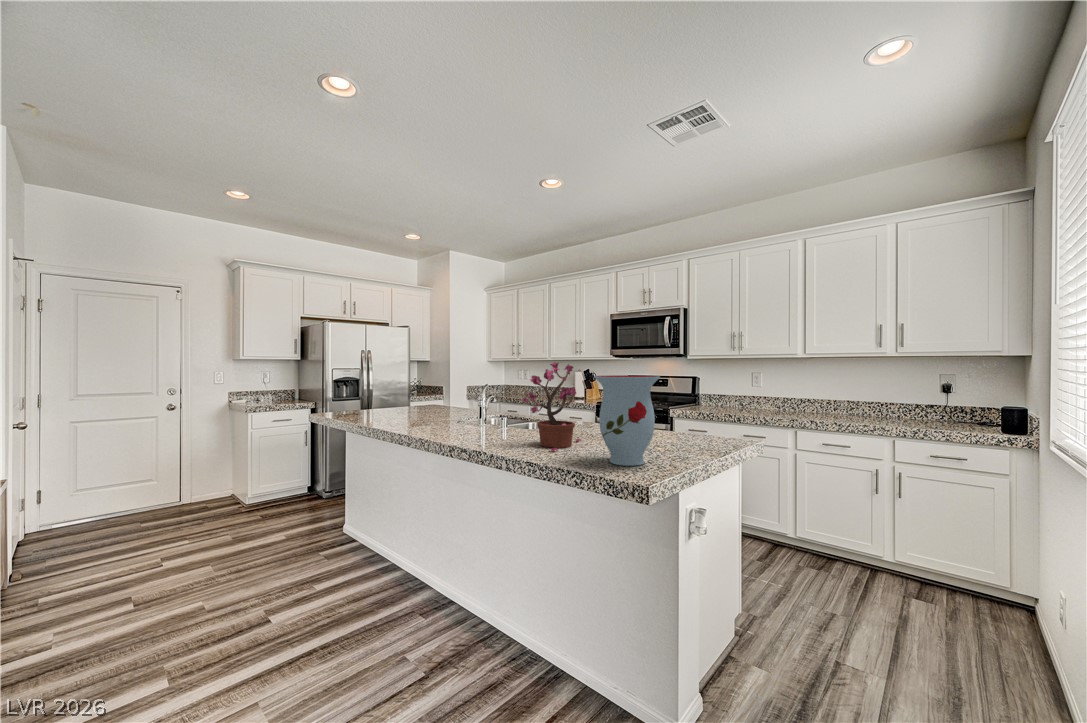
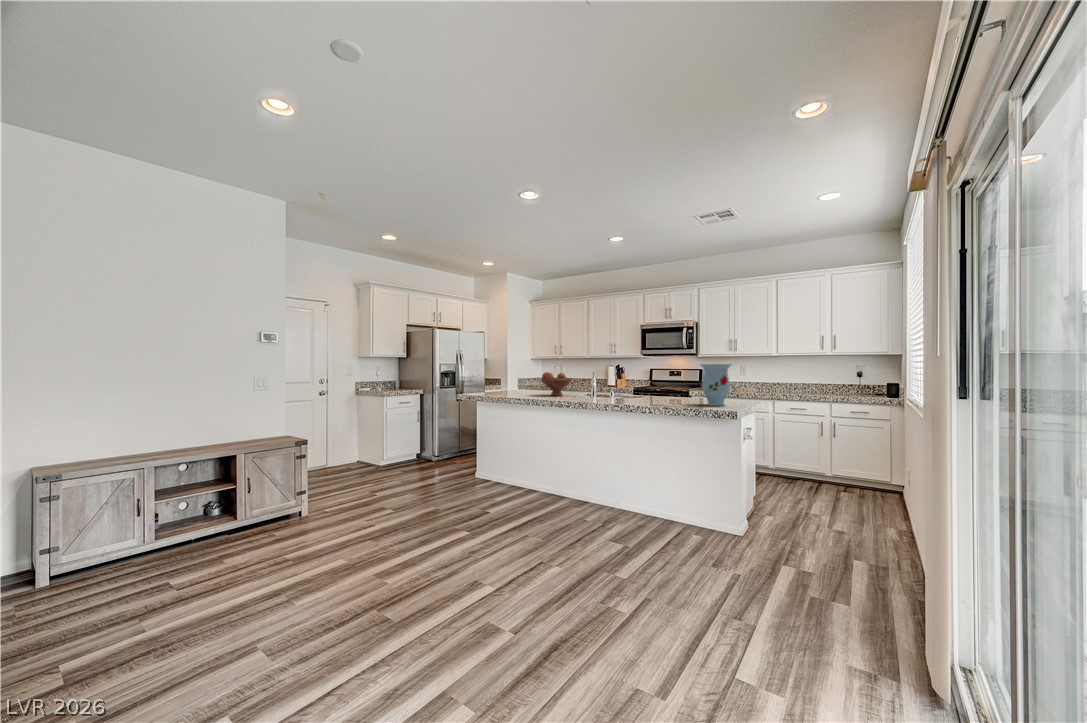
potted plant: present [522,362,581,451] -> none [651,358,678,403]
fruit bowl: none [393,384,446,422] -> present [541,372,572,396]

